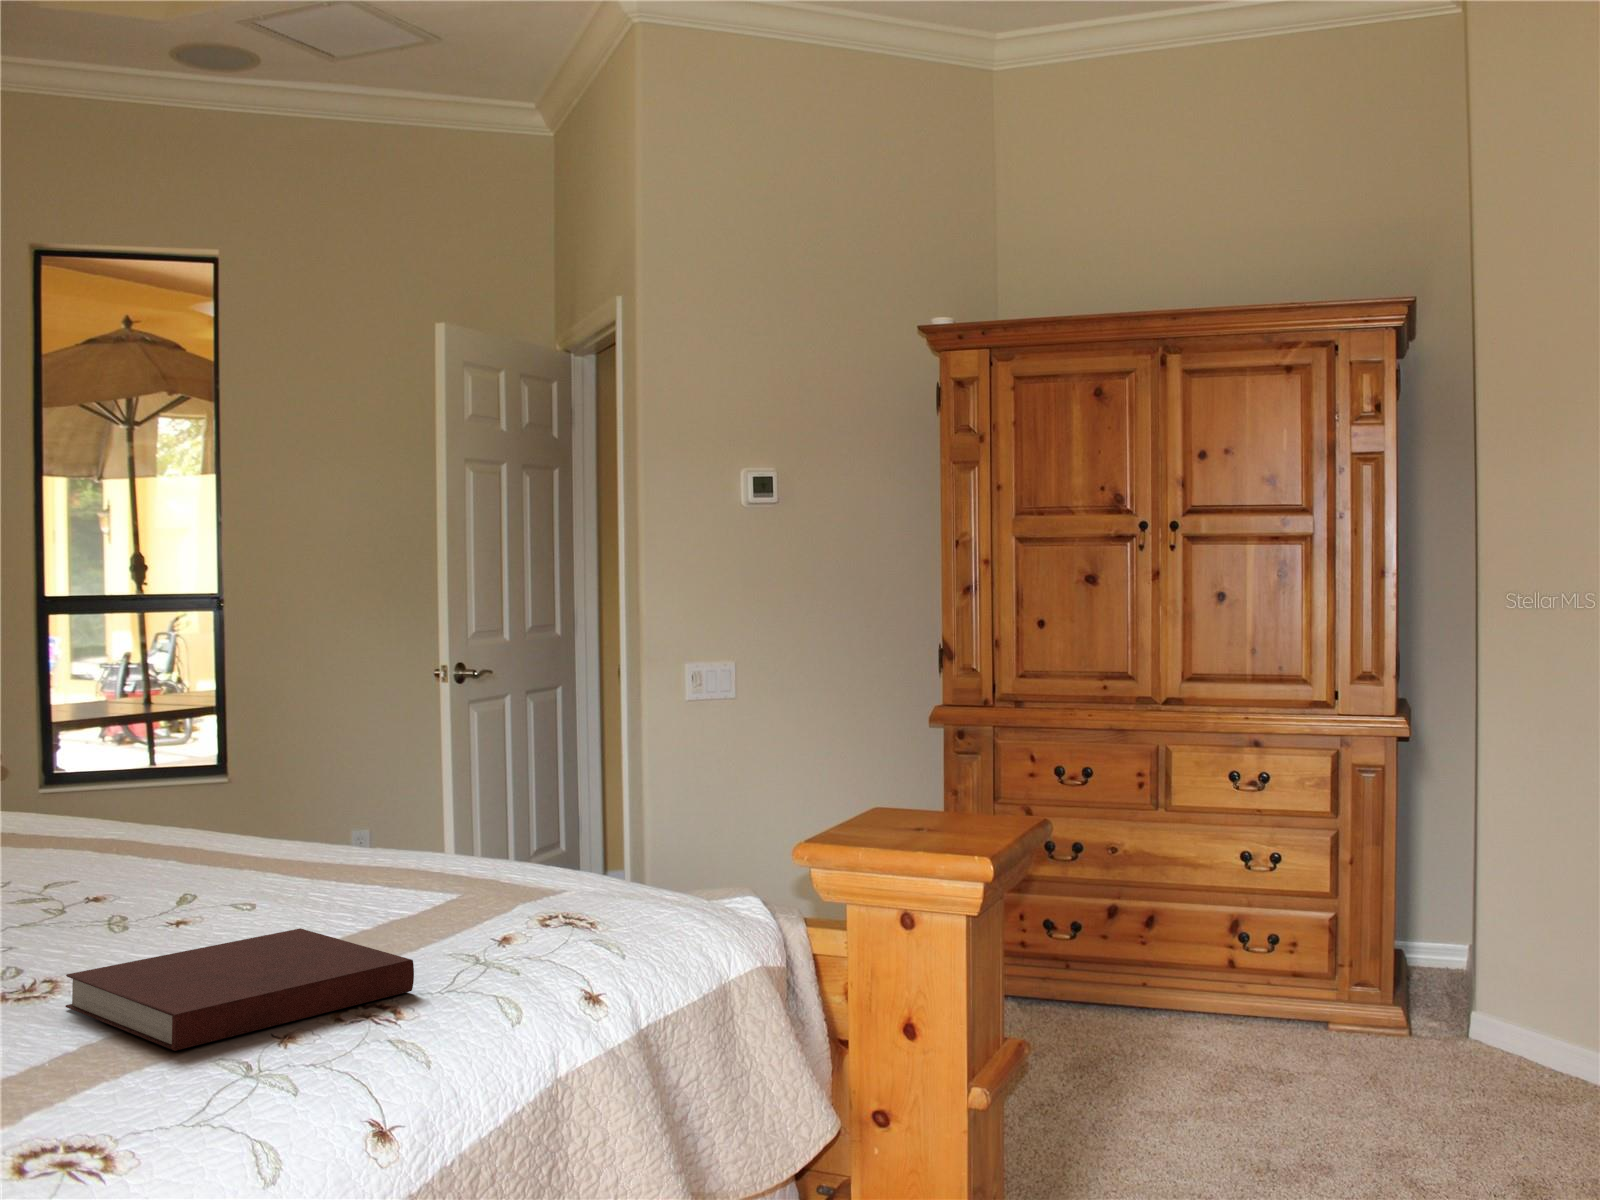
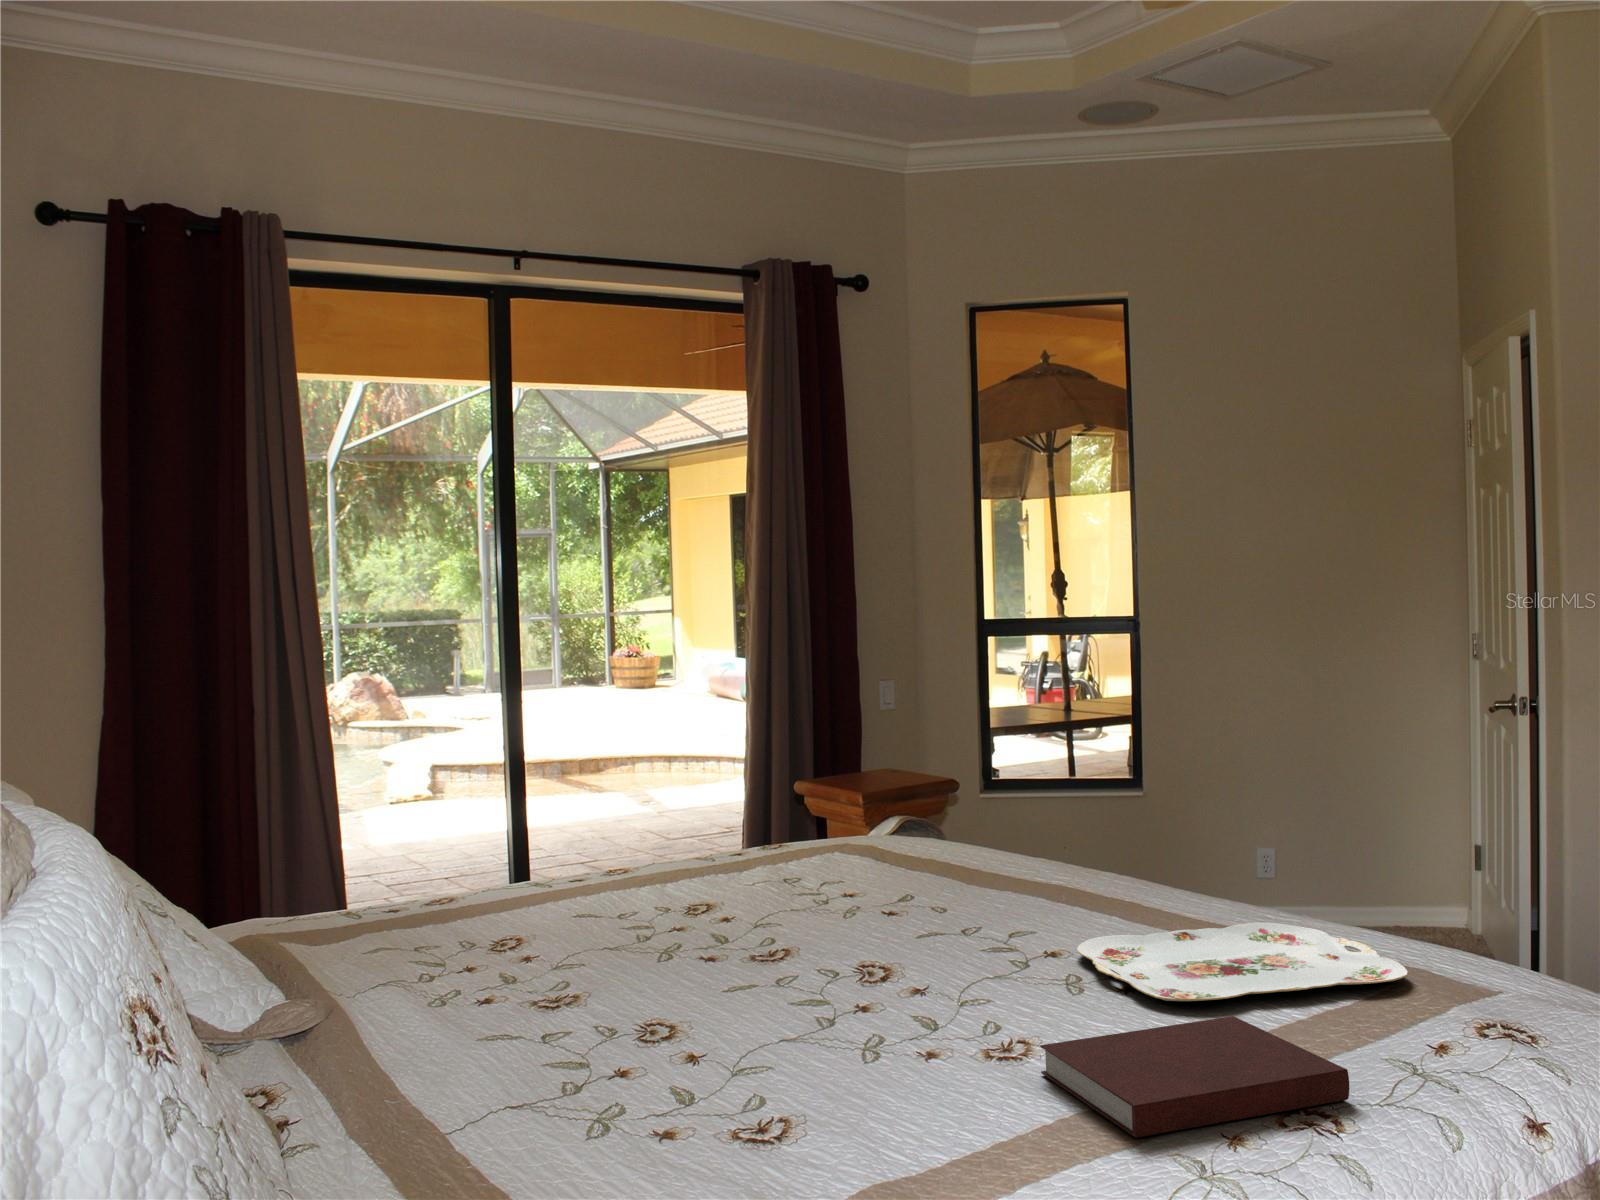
serving tray: none [127,852,485,927] -> present [1077,922,1408,1001]

